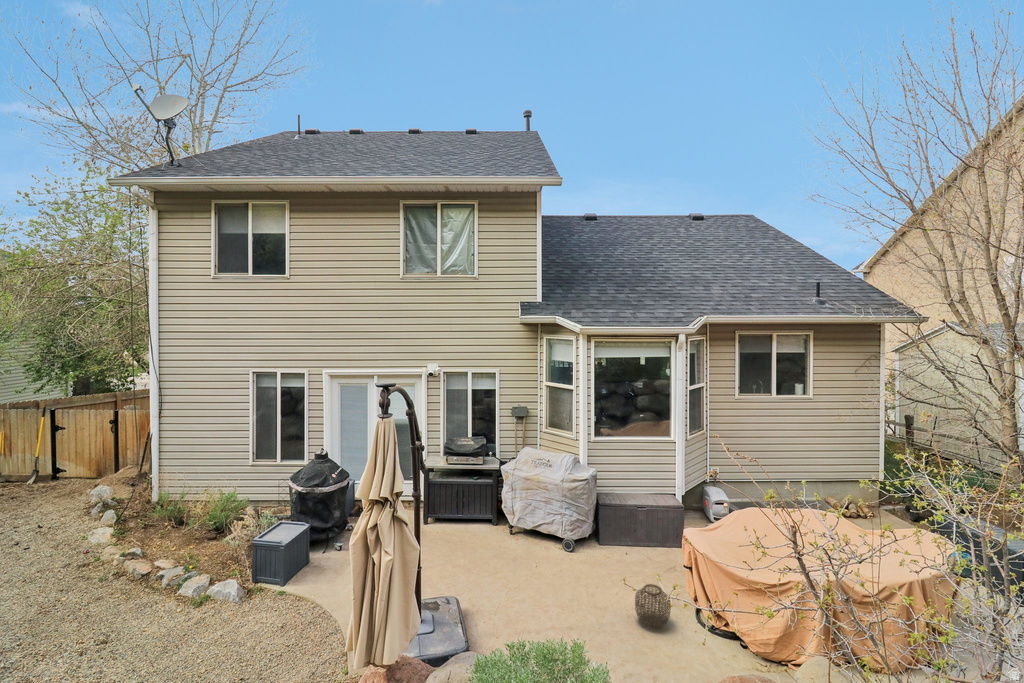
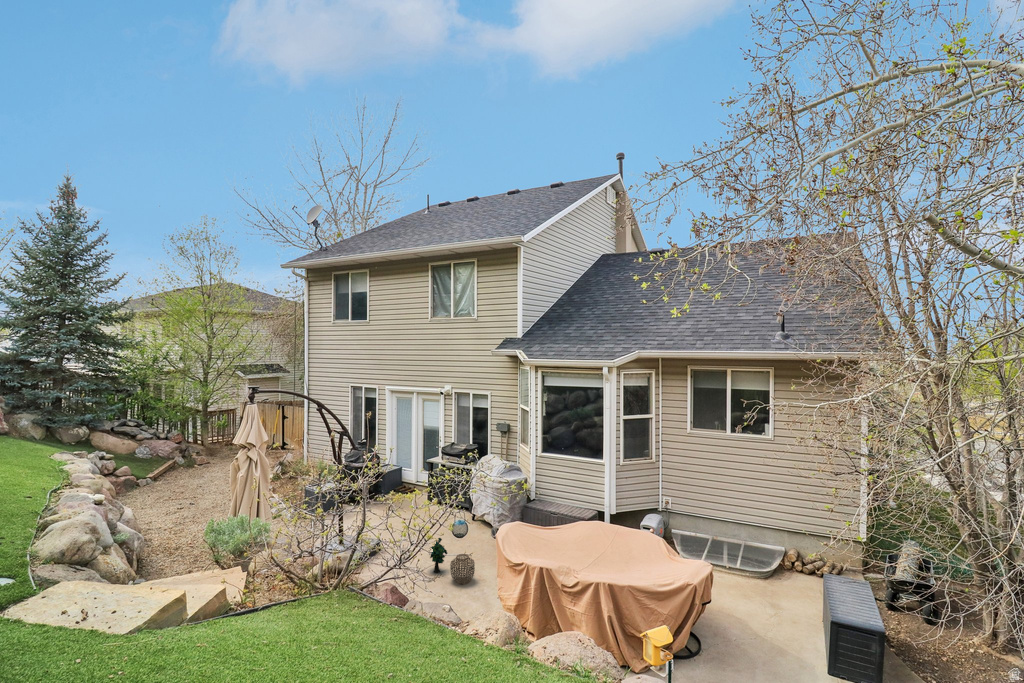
decorative plant: none [587,570,617,623] -> present [429,538,447,573]

